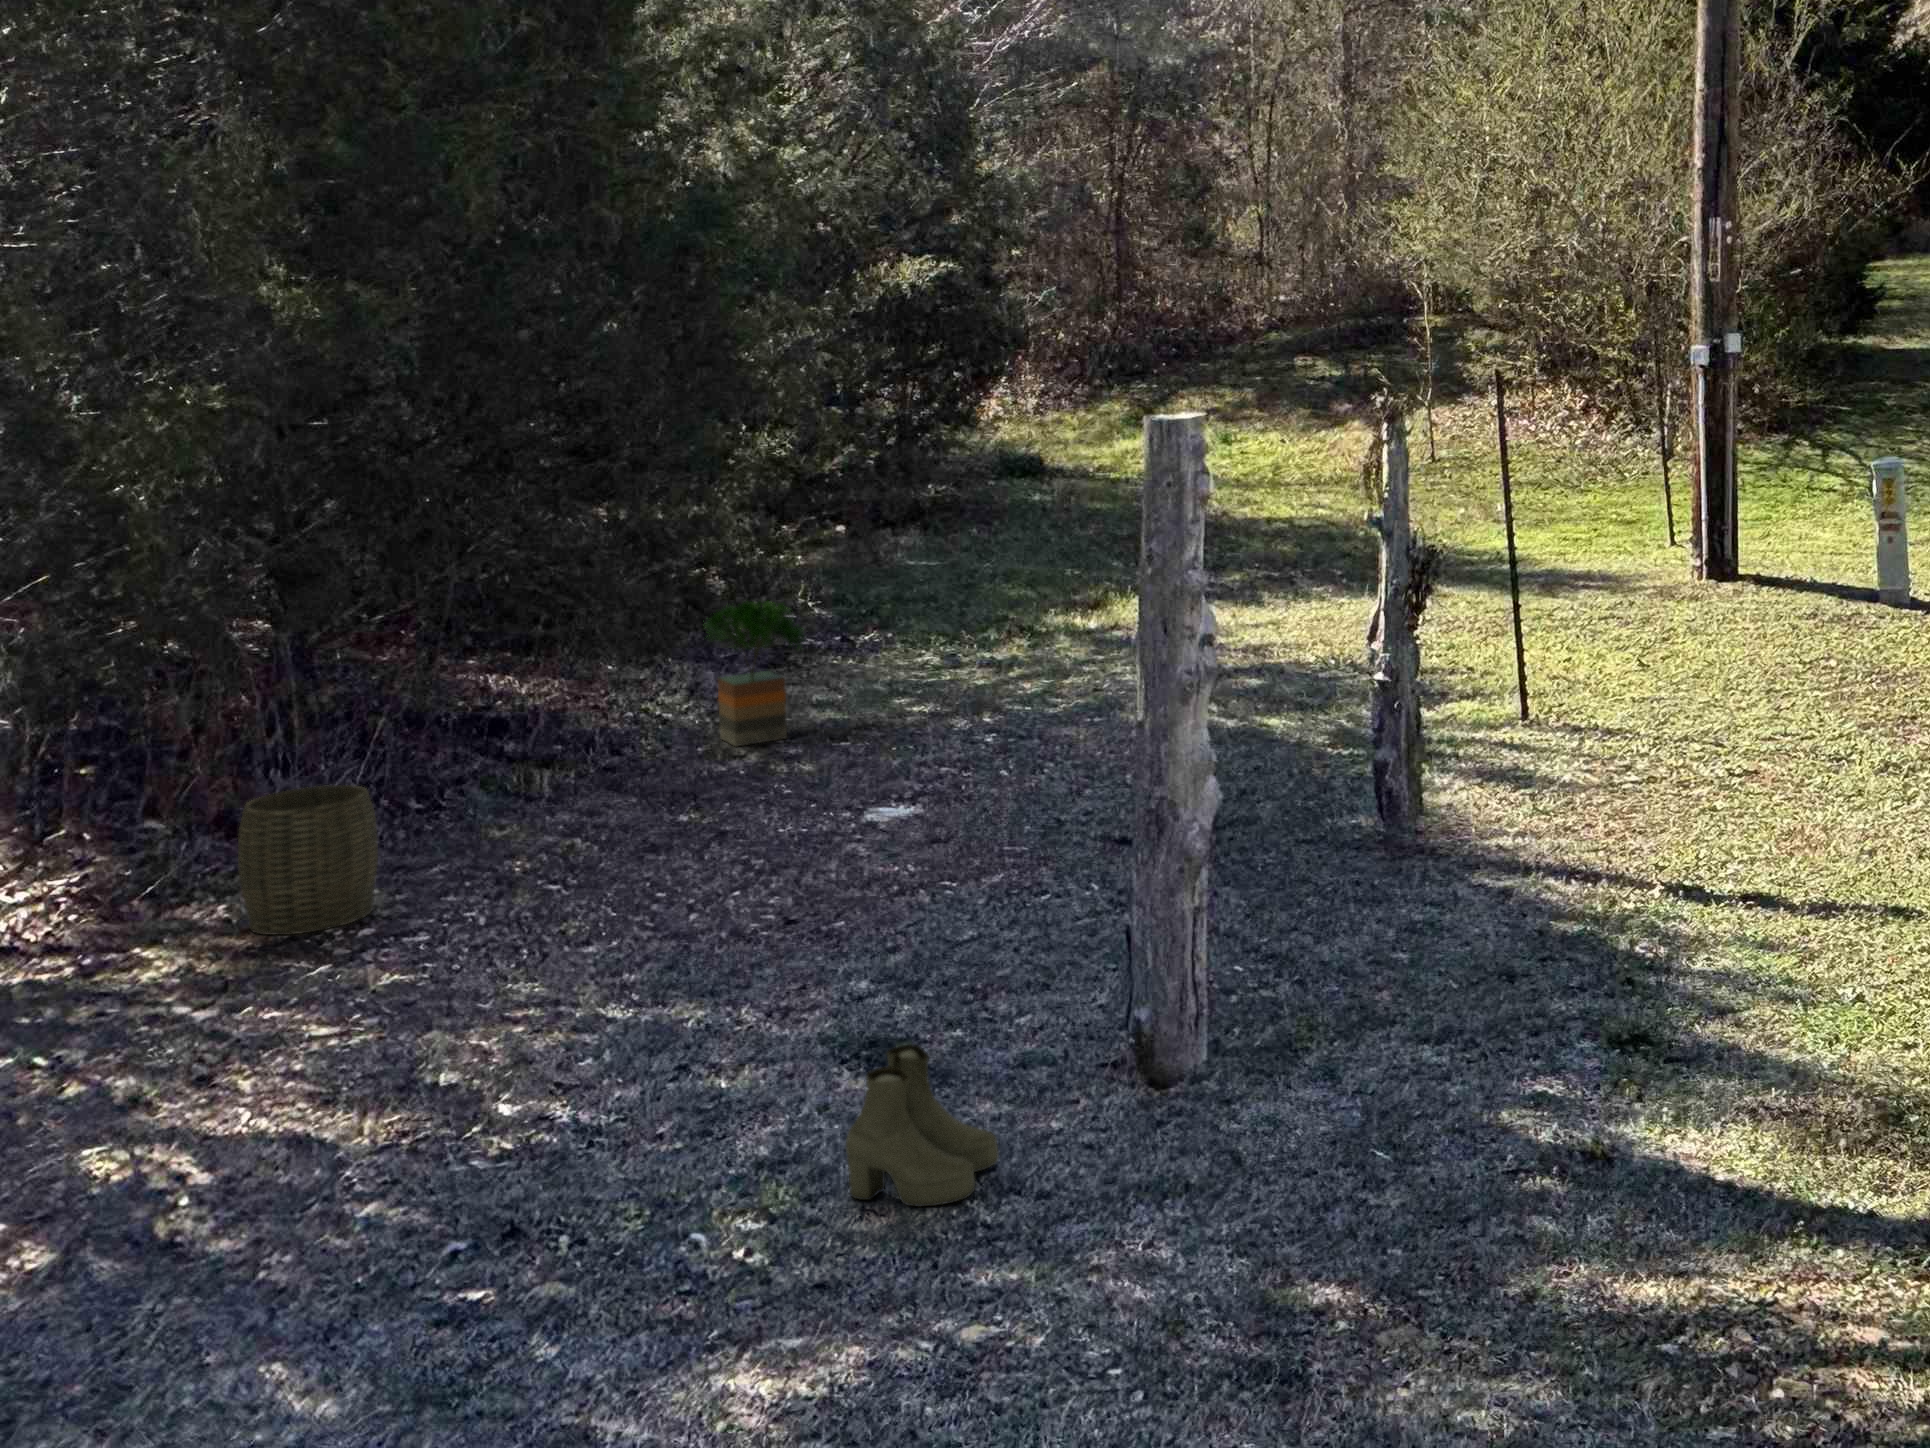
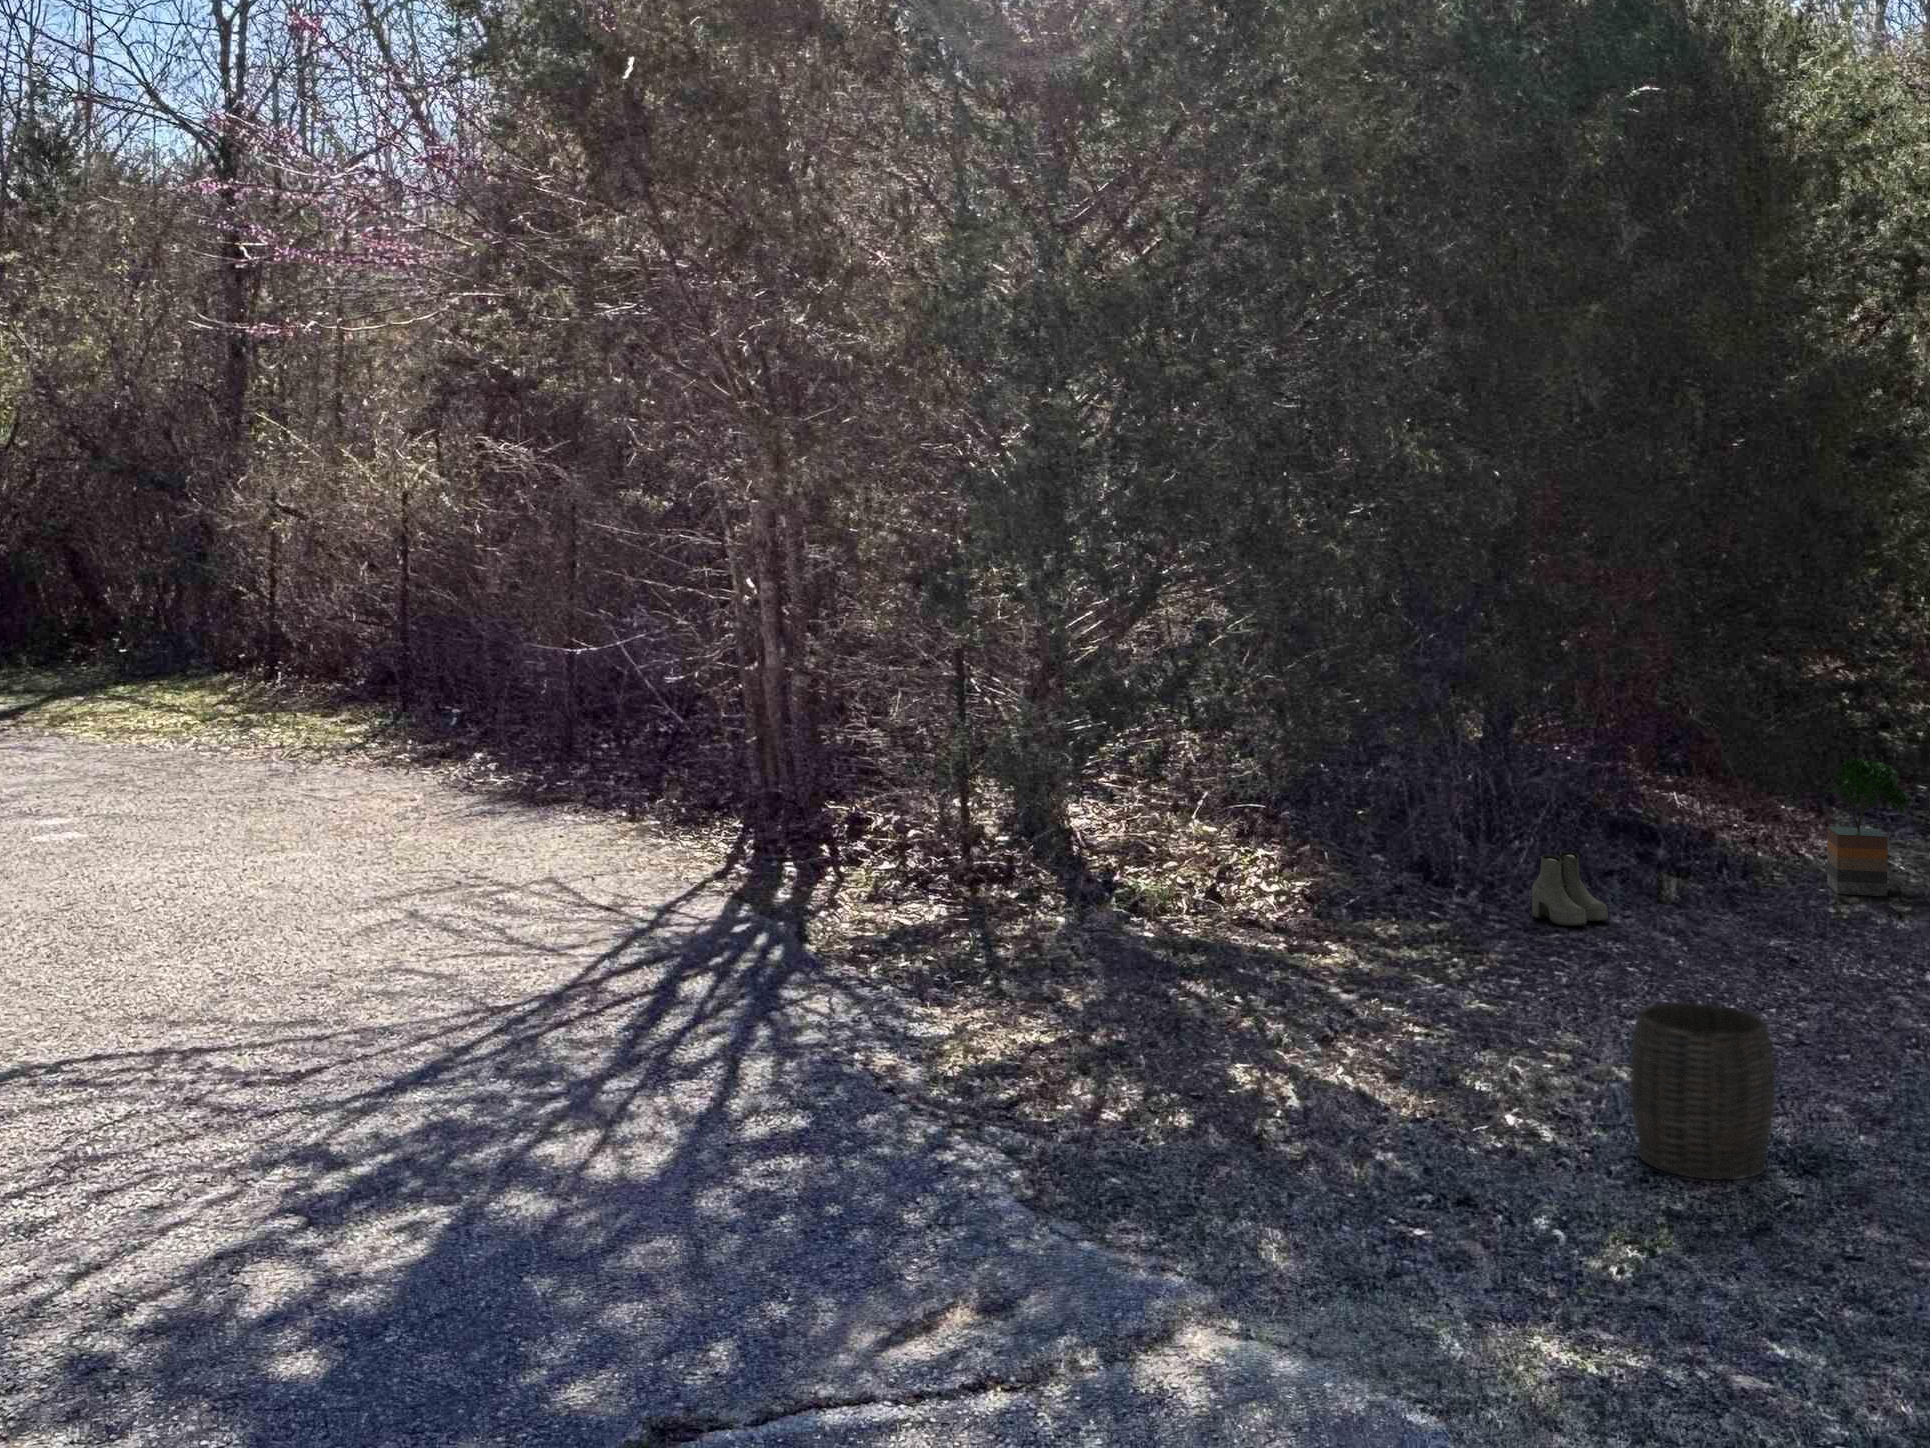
woven basket: present [238,785,378,935] -> present [1630,1003,1775,1180]
boots: present [846,1044,999,1207] -> present [1531,852,1608,926]

